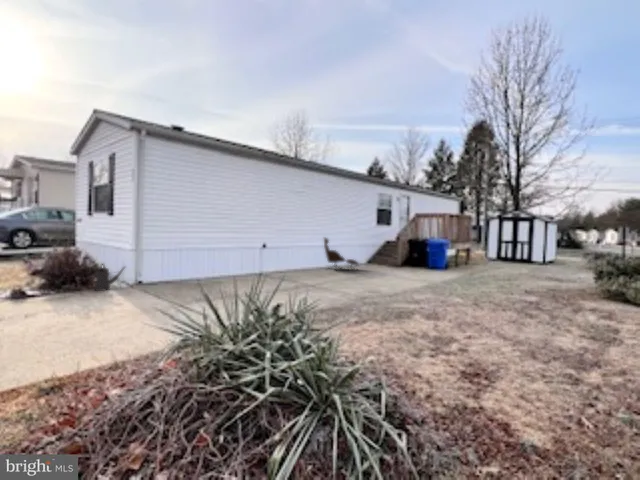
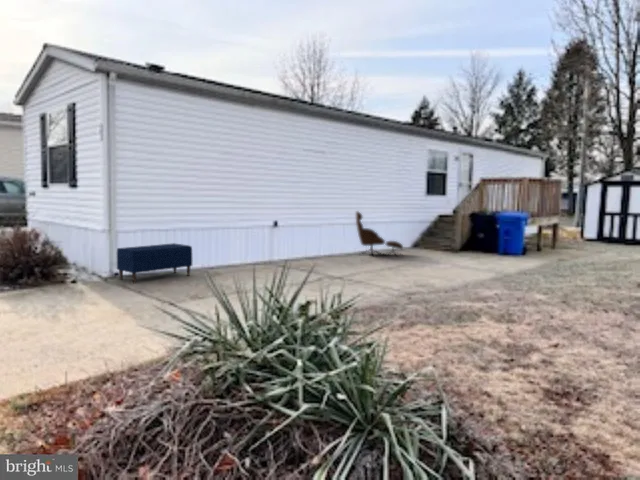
bench: none [139,260,199,291] -> present [117,243,192,283]
watering can: present [95,264,124,291] -> none [56,248,99,284]

